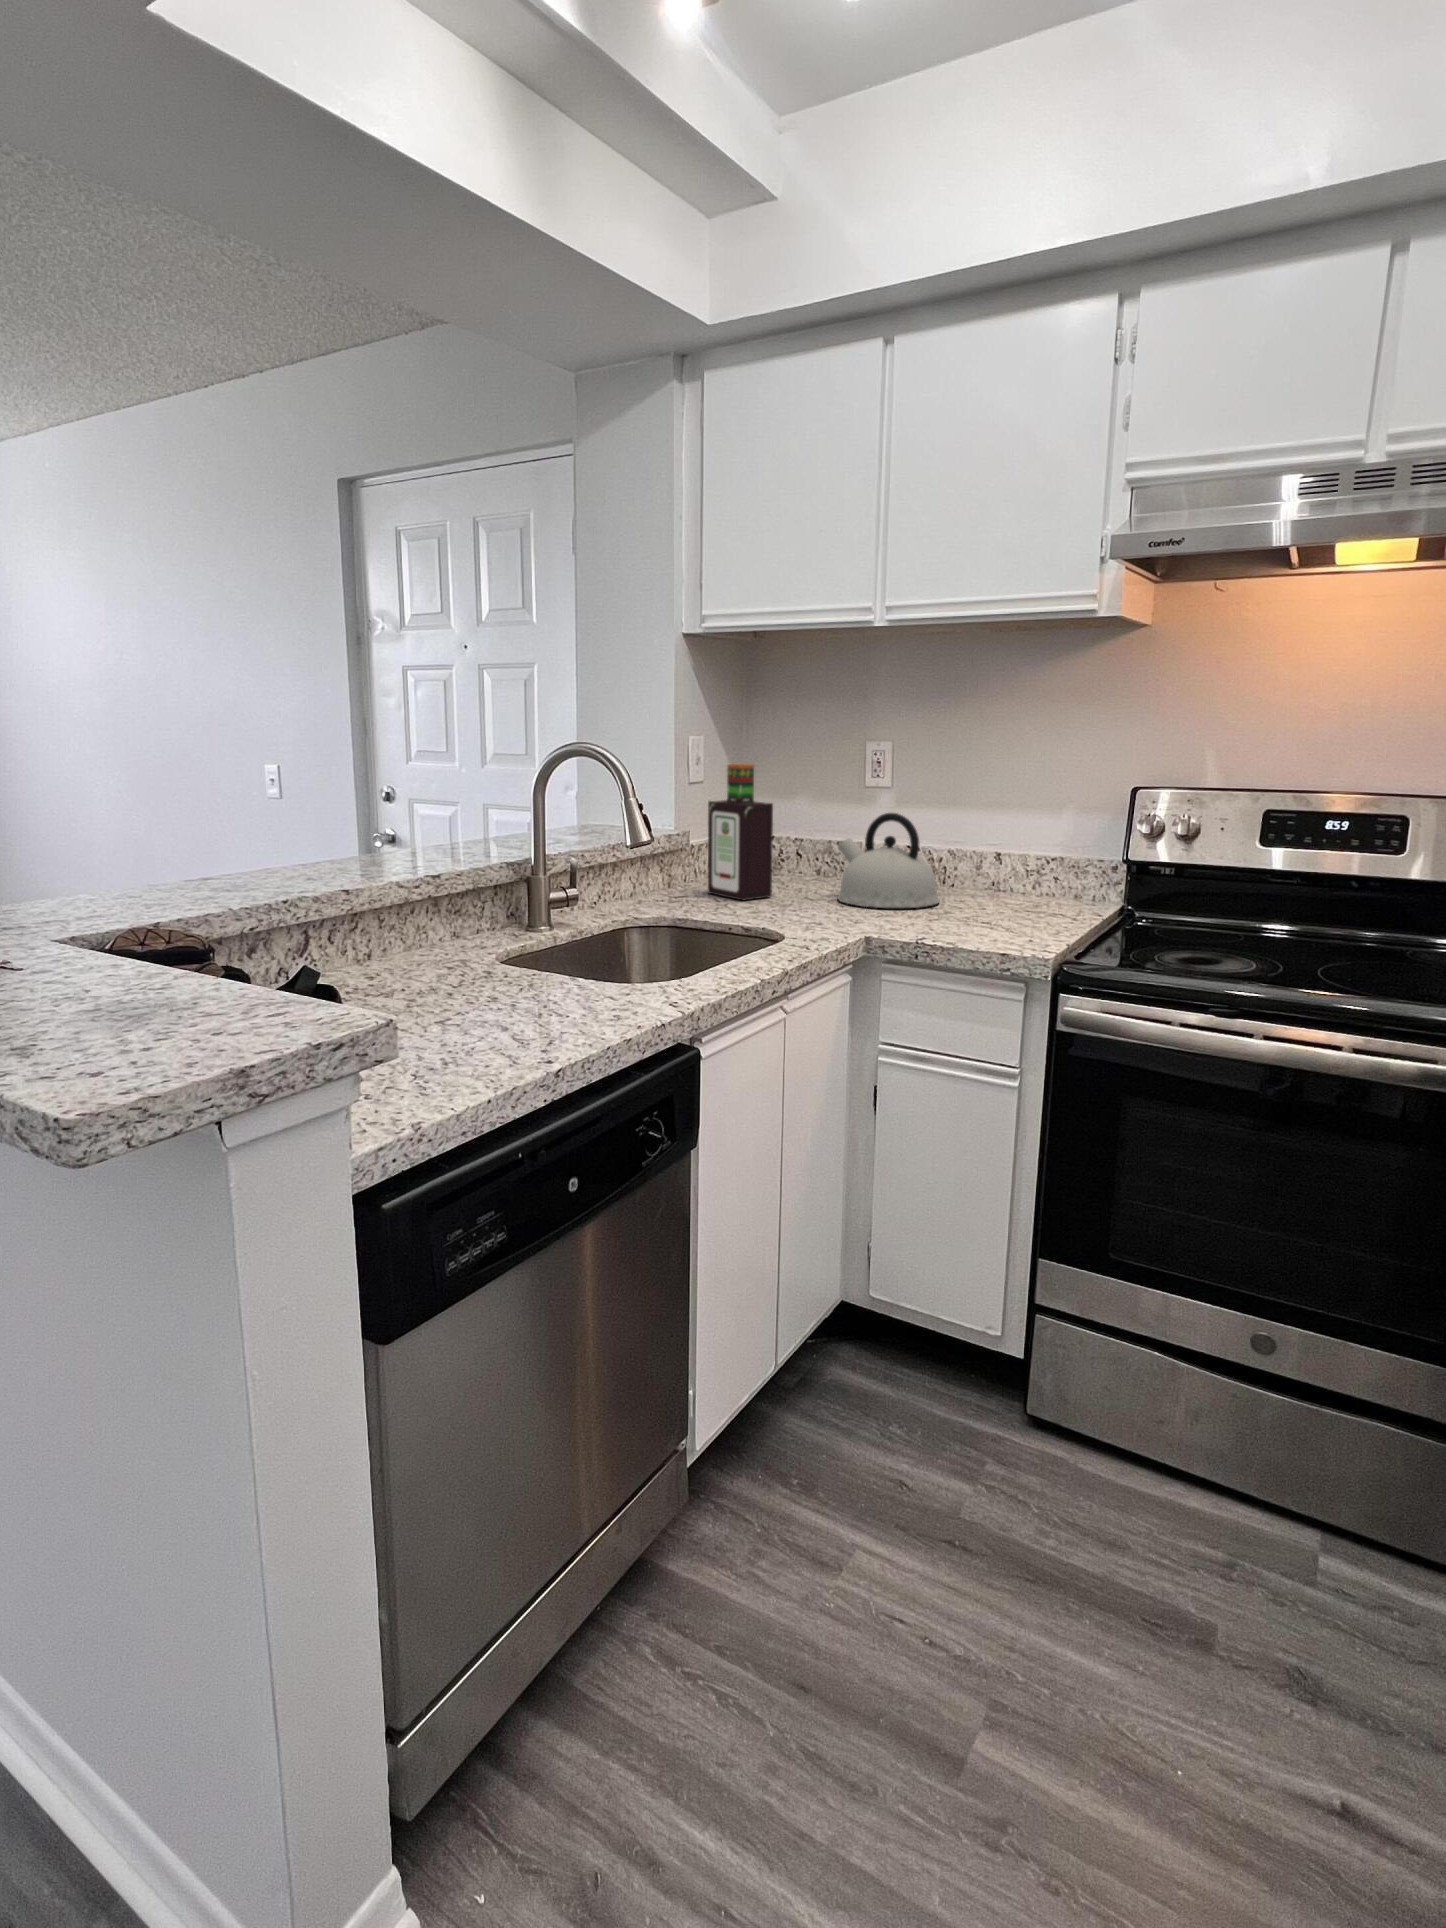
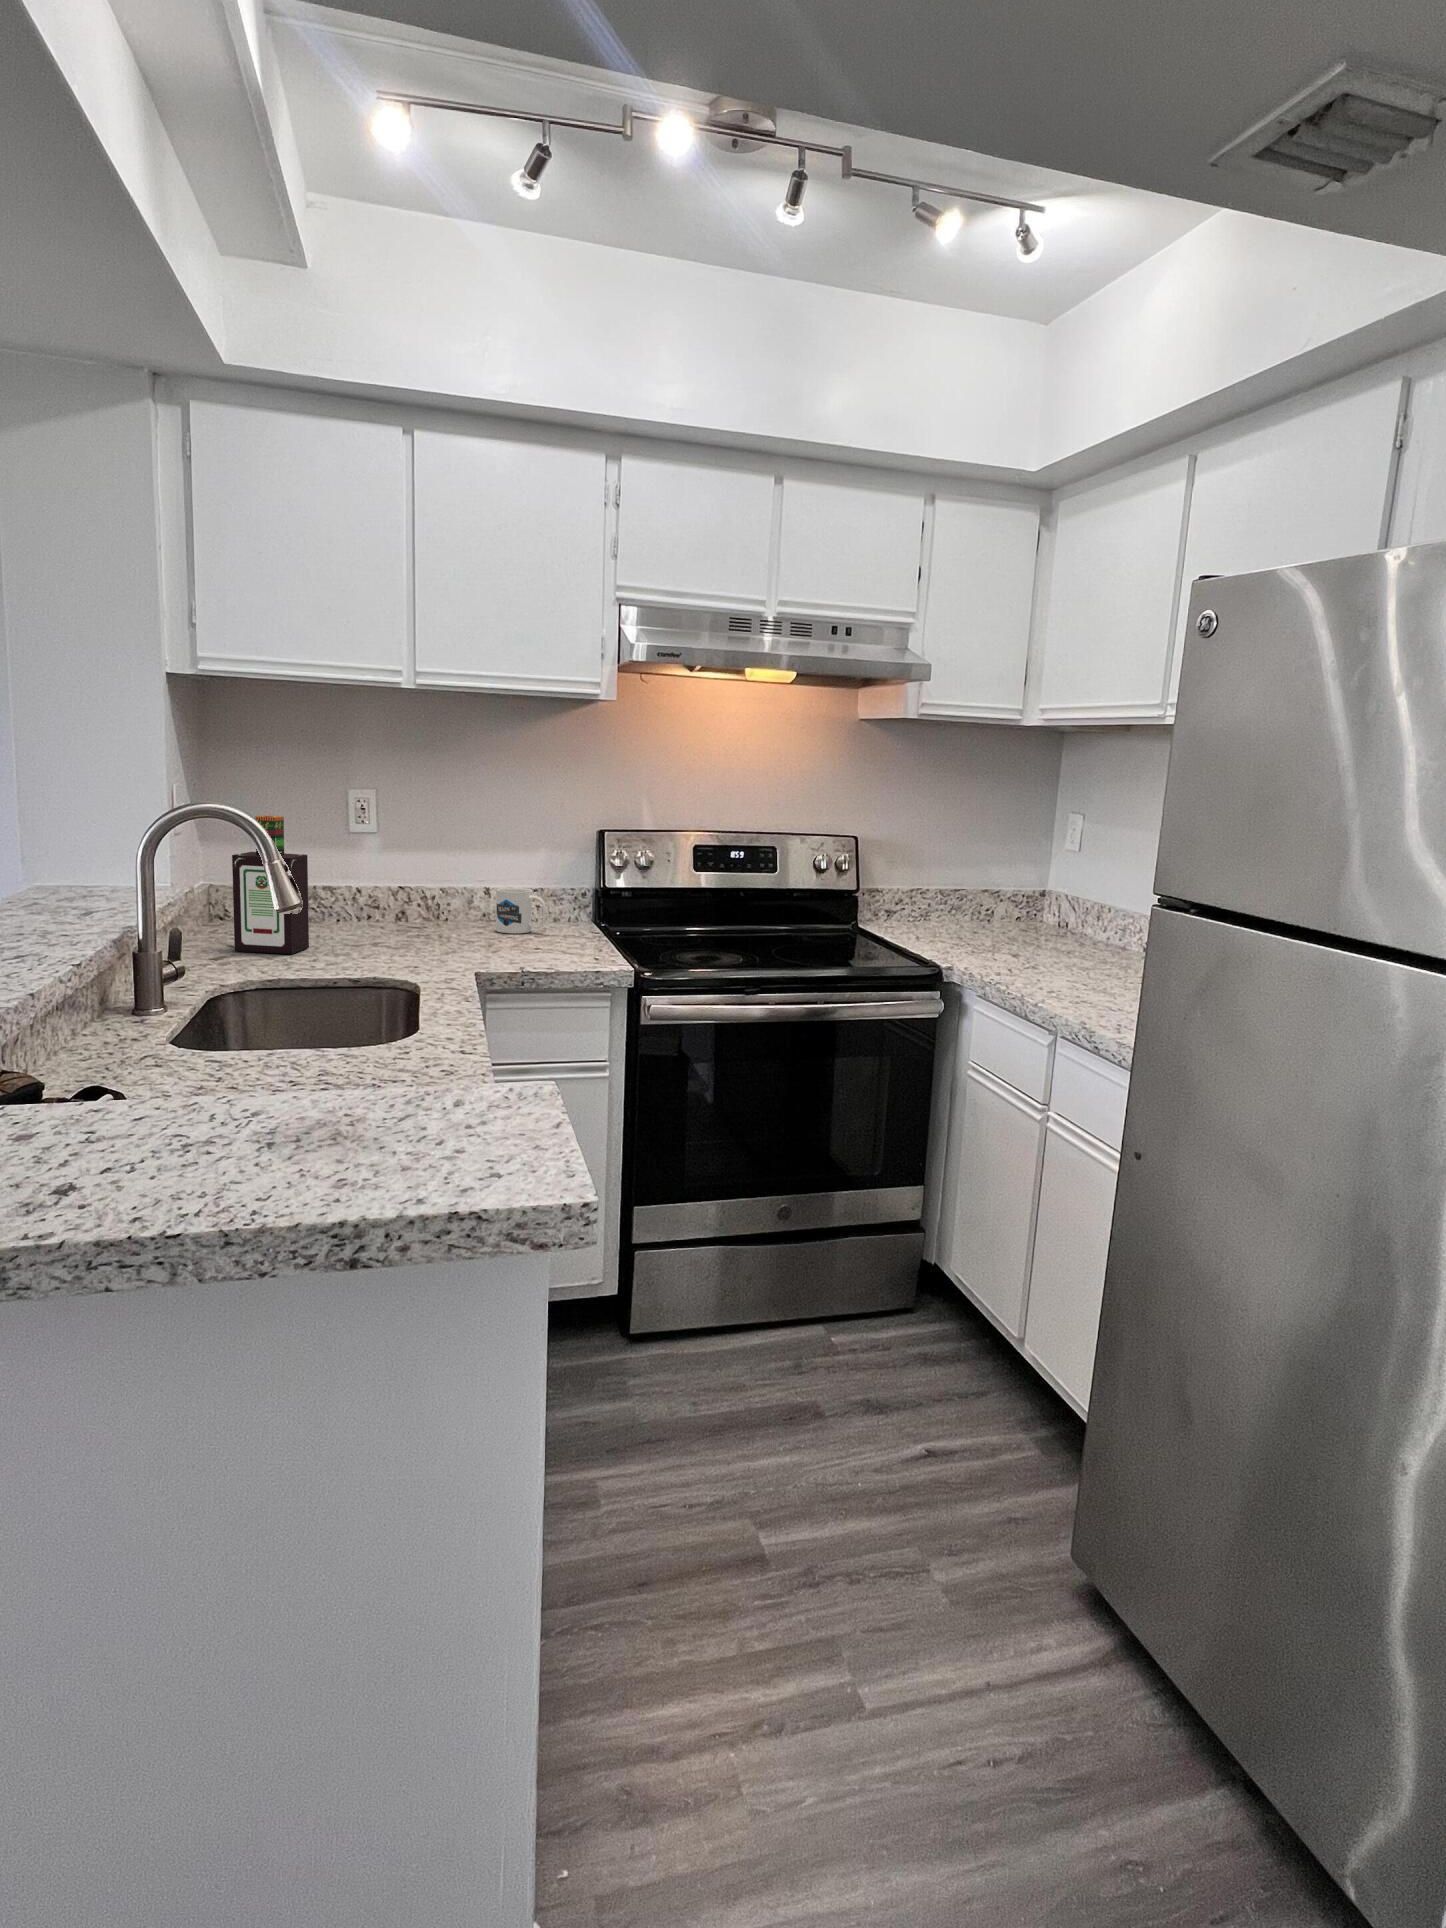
kettle: present [838,813,940,908] -> none [359,859,465,946]
mug: none [990,853,1042,907] -> present [496,888,546,934]

